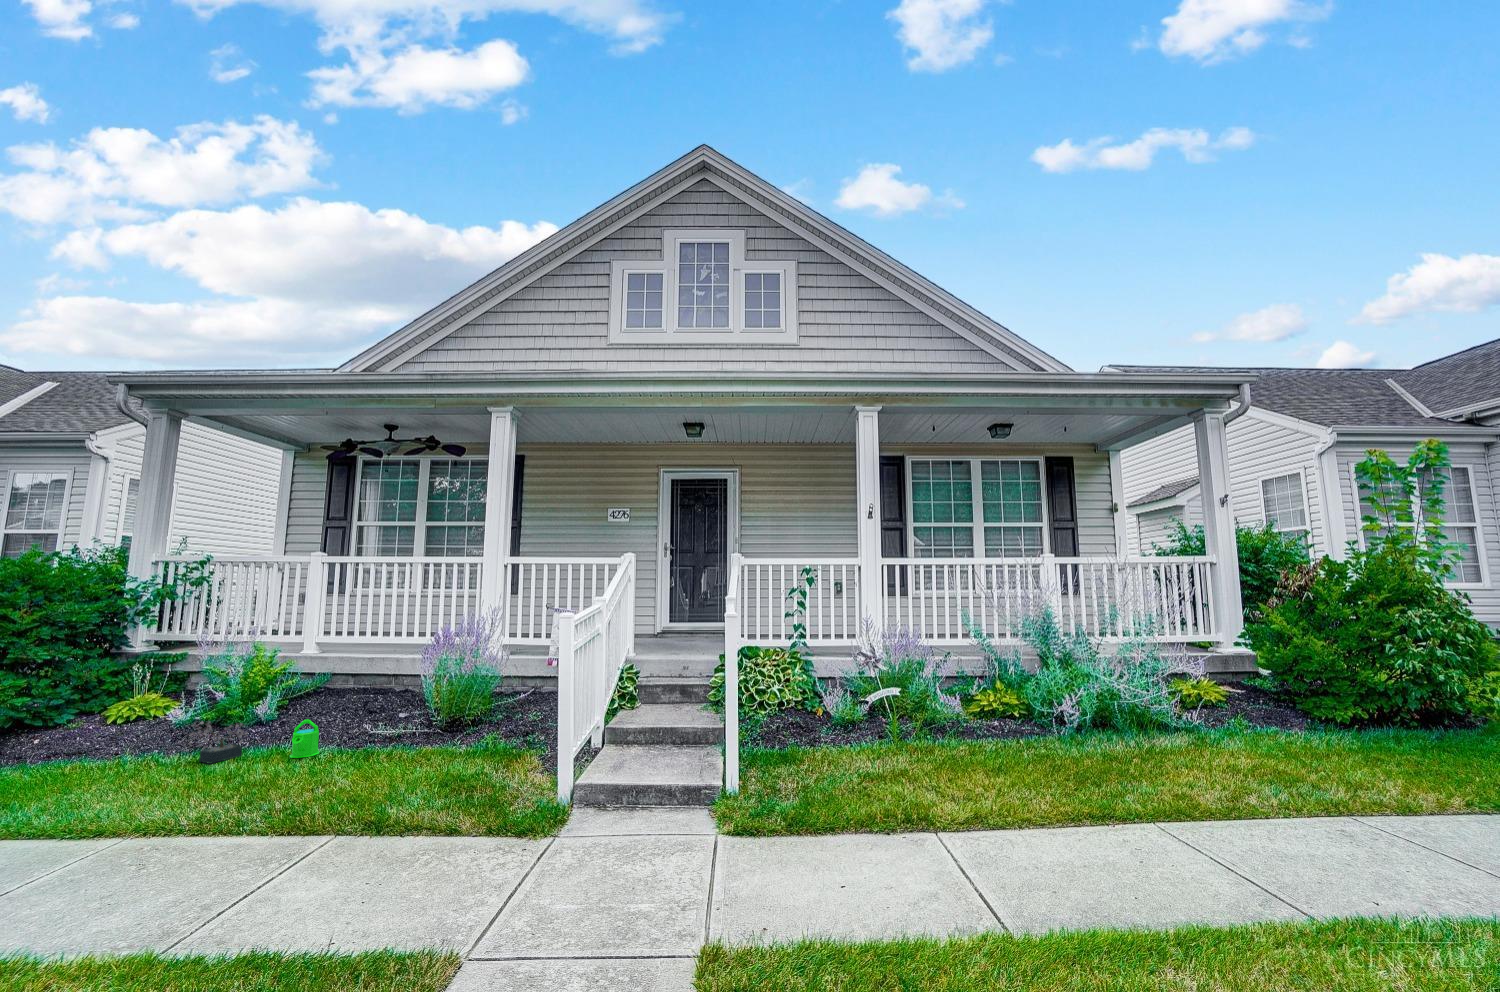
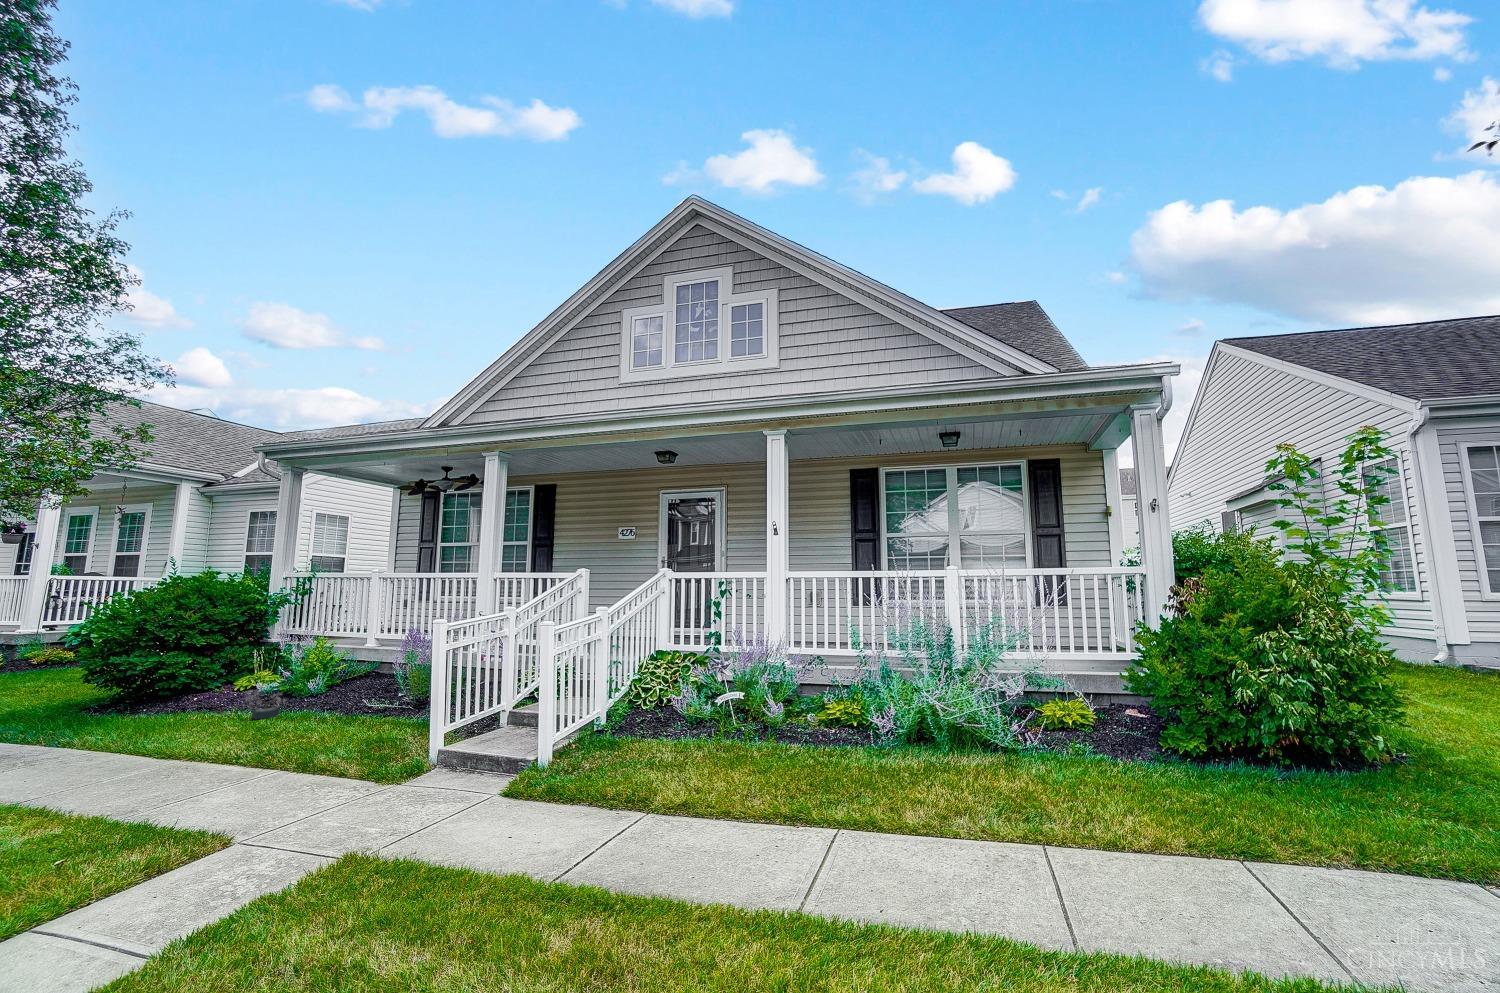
watering can: present [289,719,320,758] -> none [300,692,325,720]

